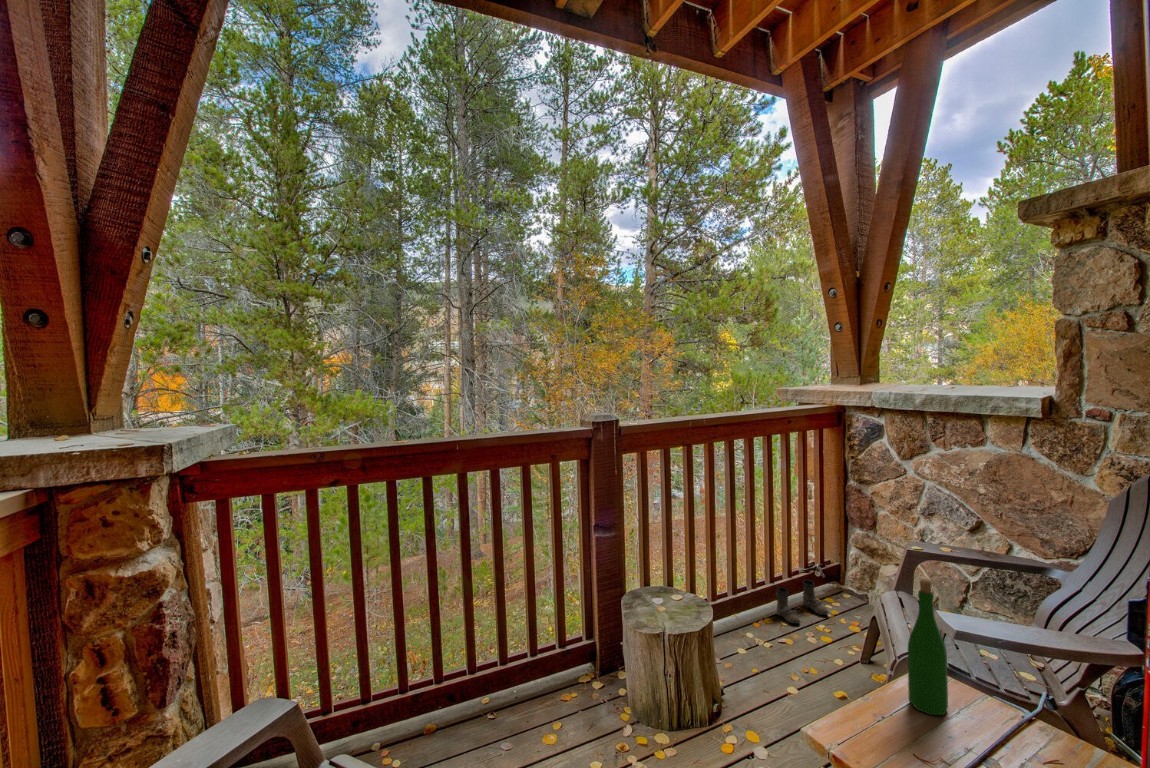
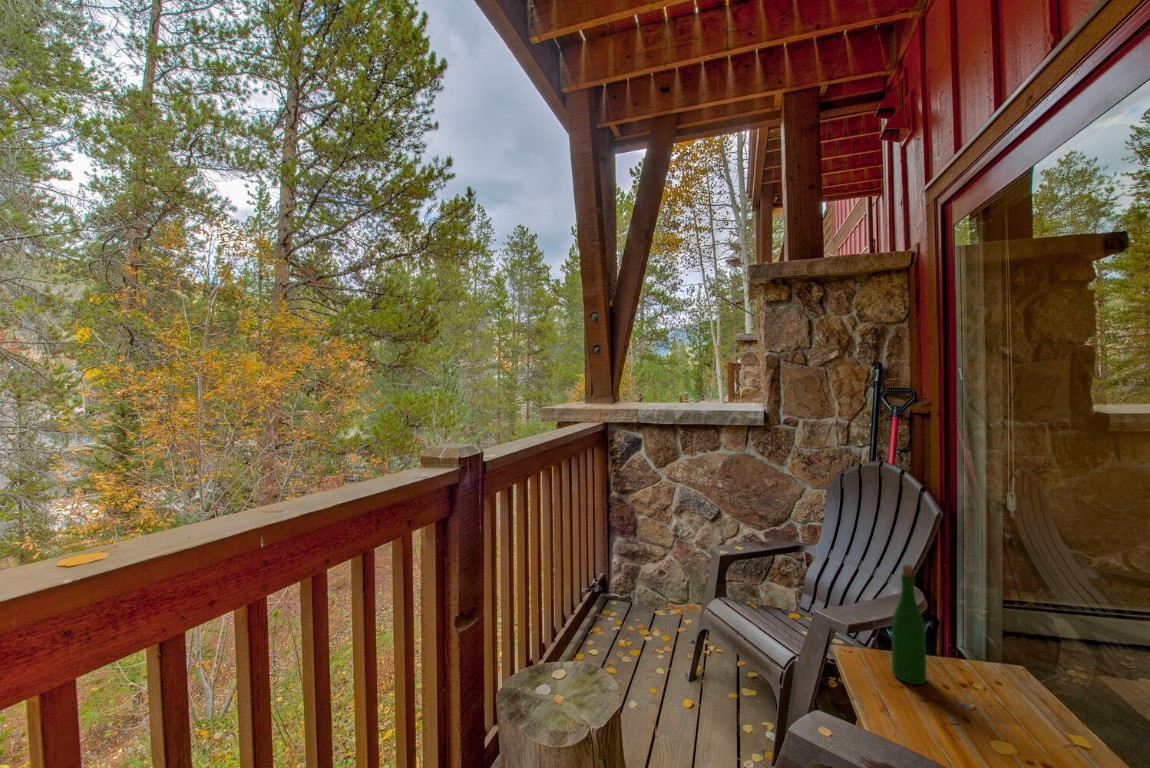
boots: present [776,580,829,624] -> none [580,597,619,647]

